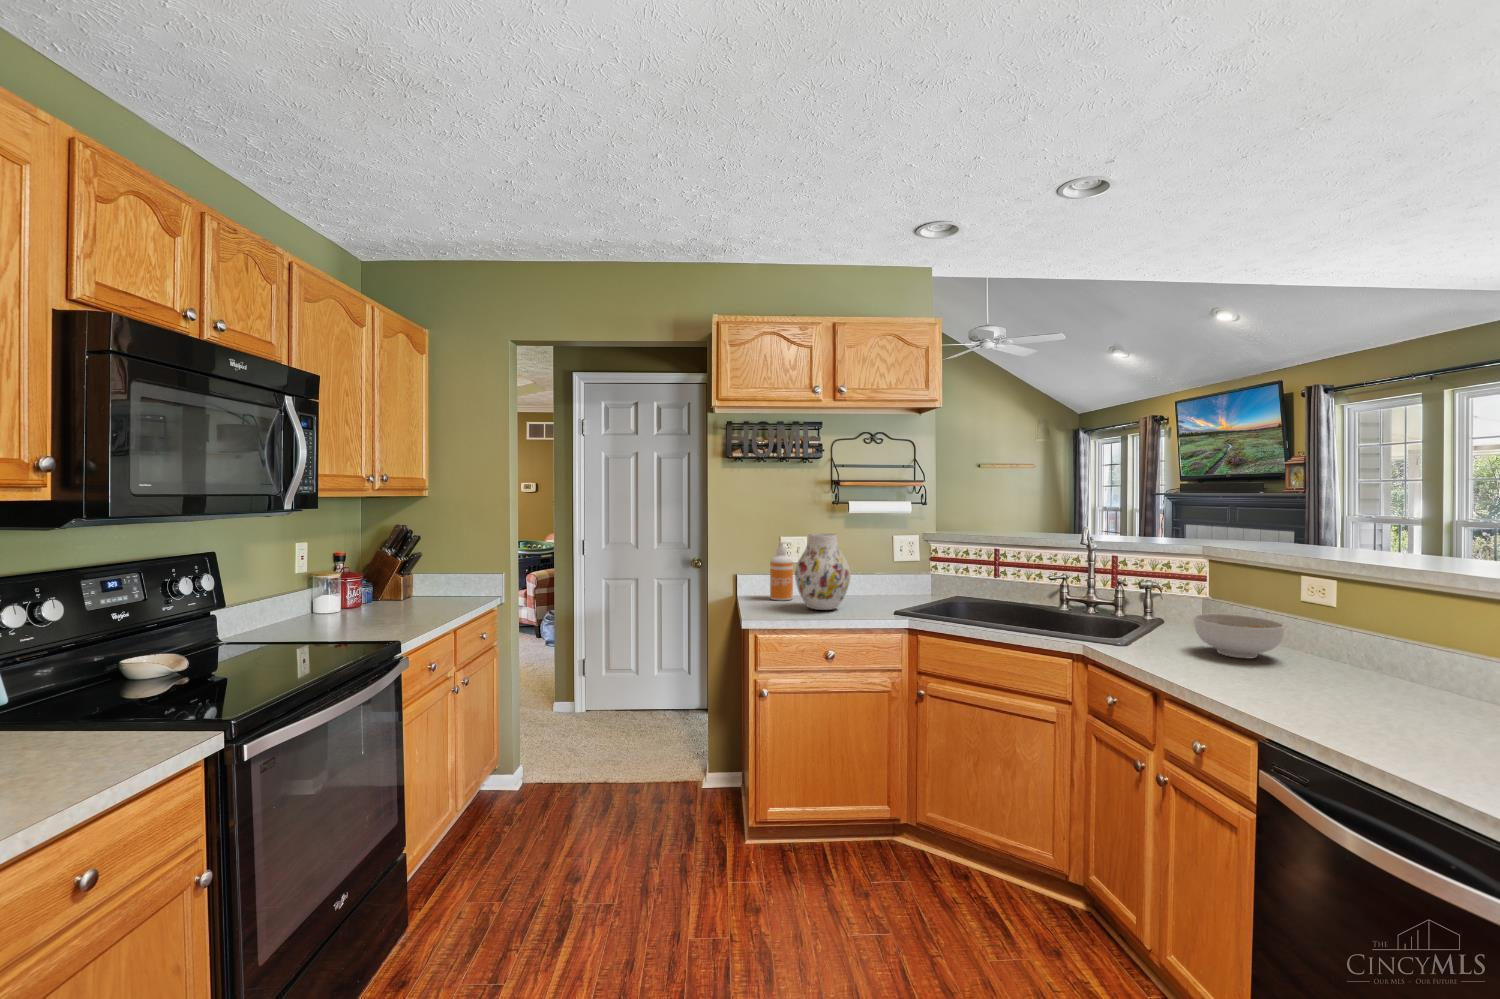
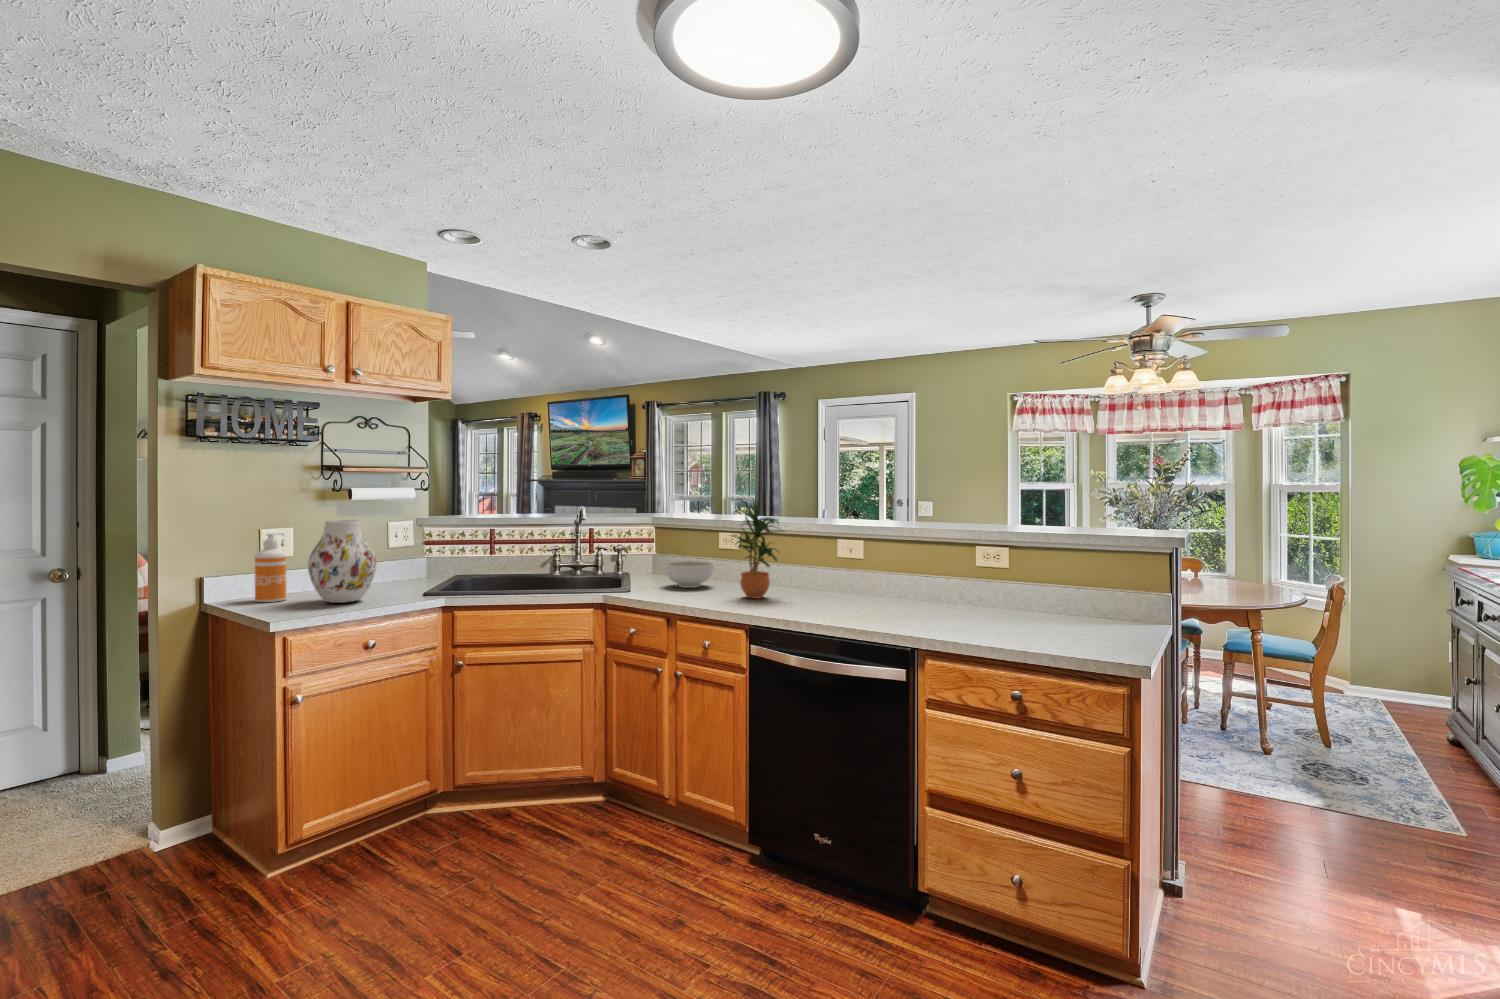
potted plant: none [1284,527,1424,704] -> present [732,499,782,599]

